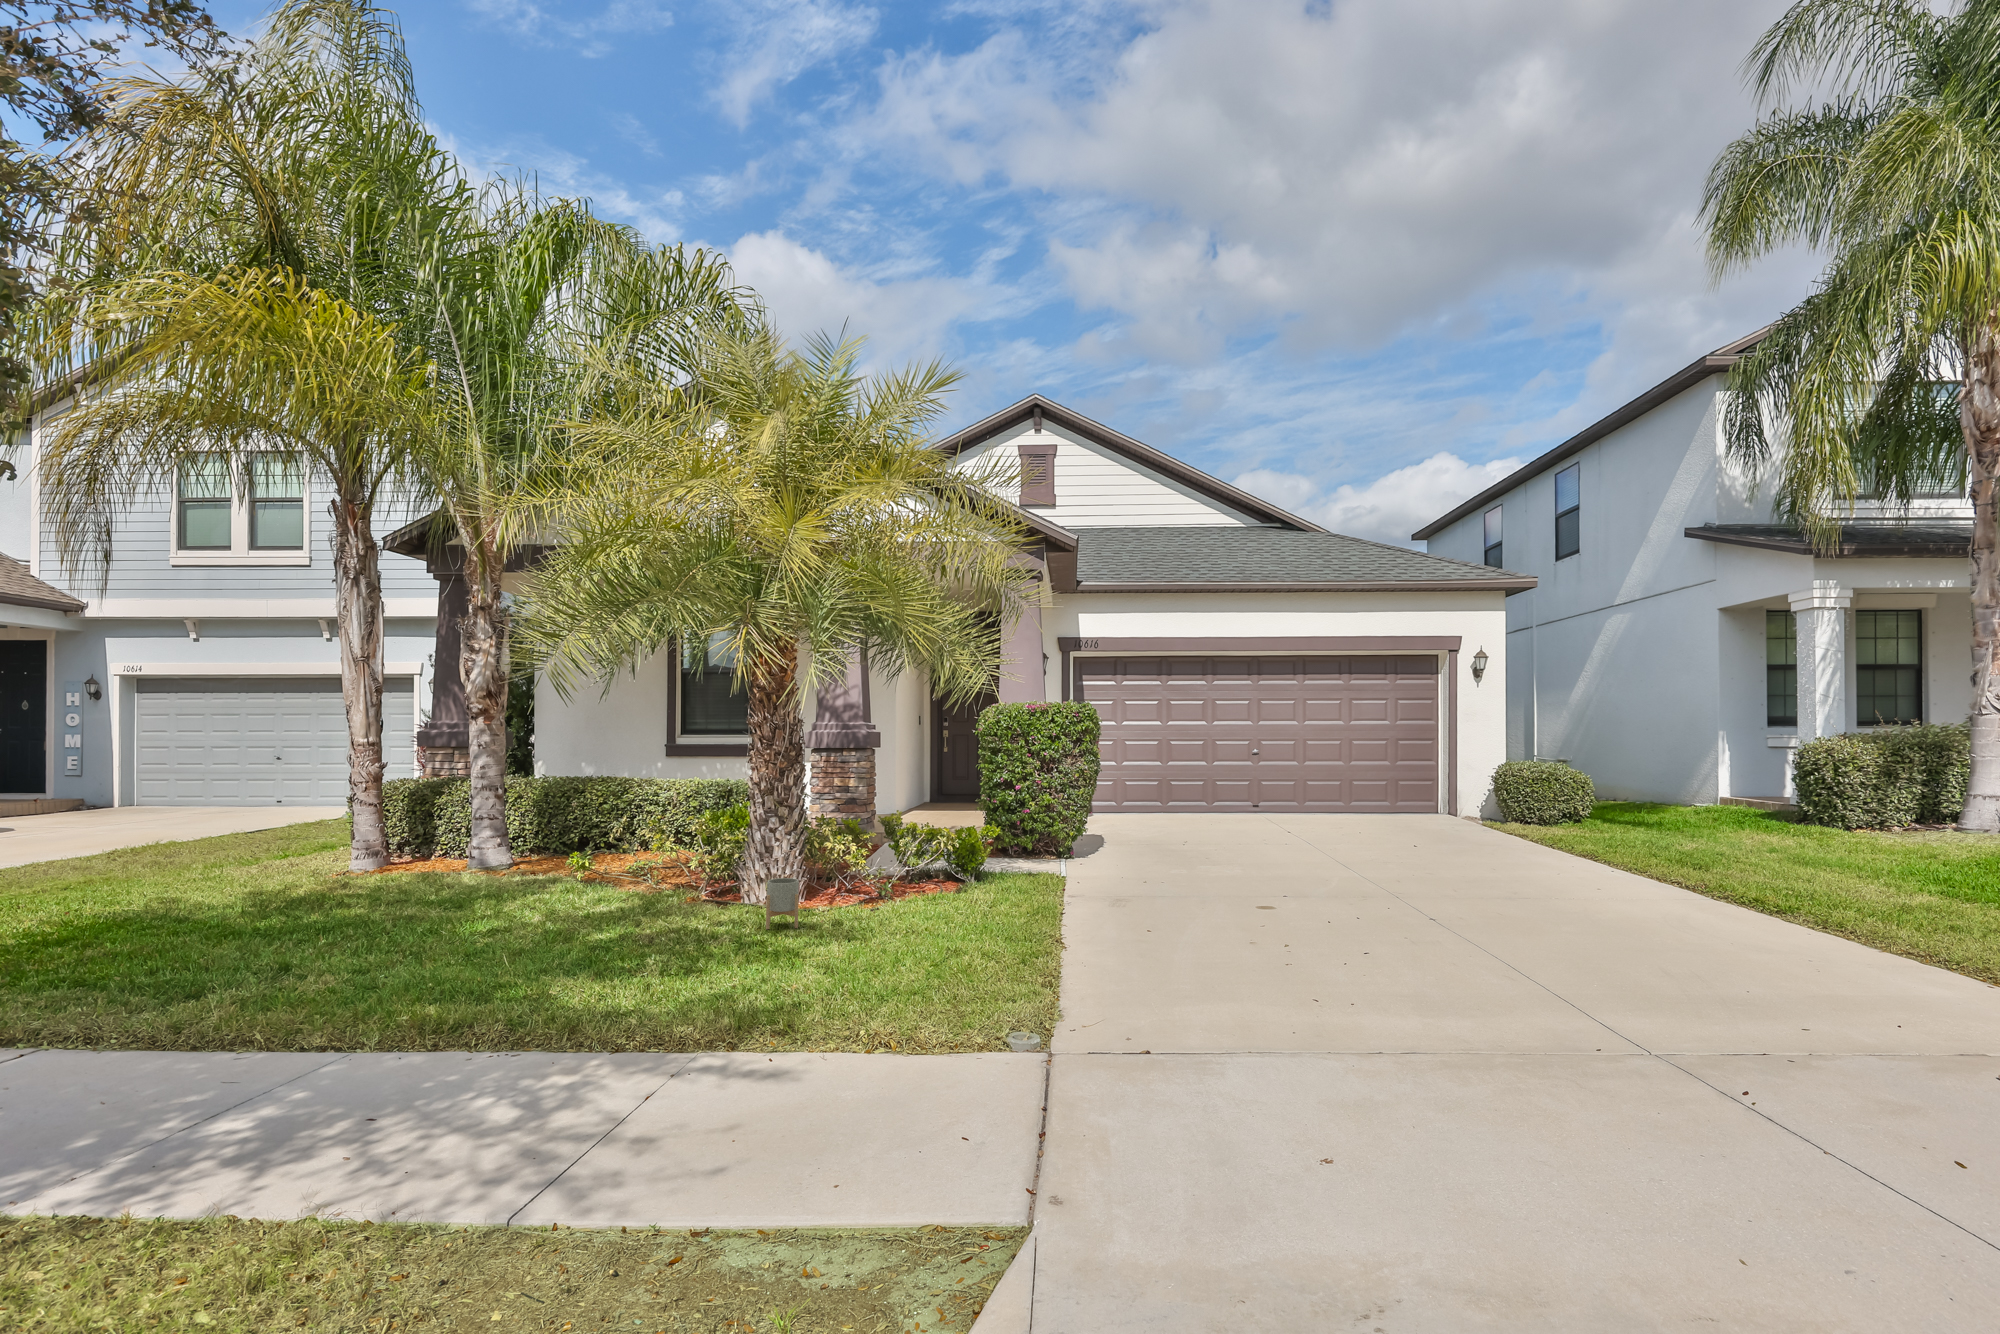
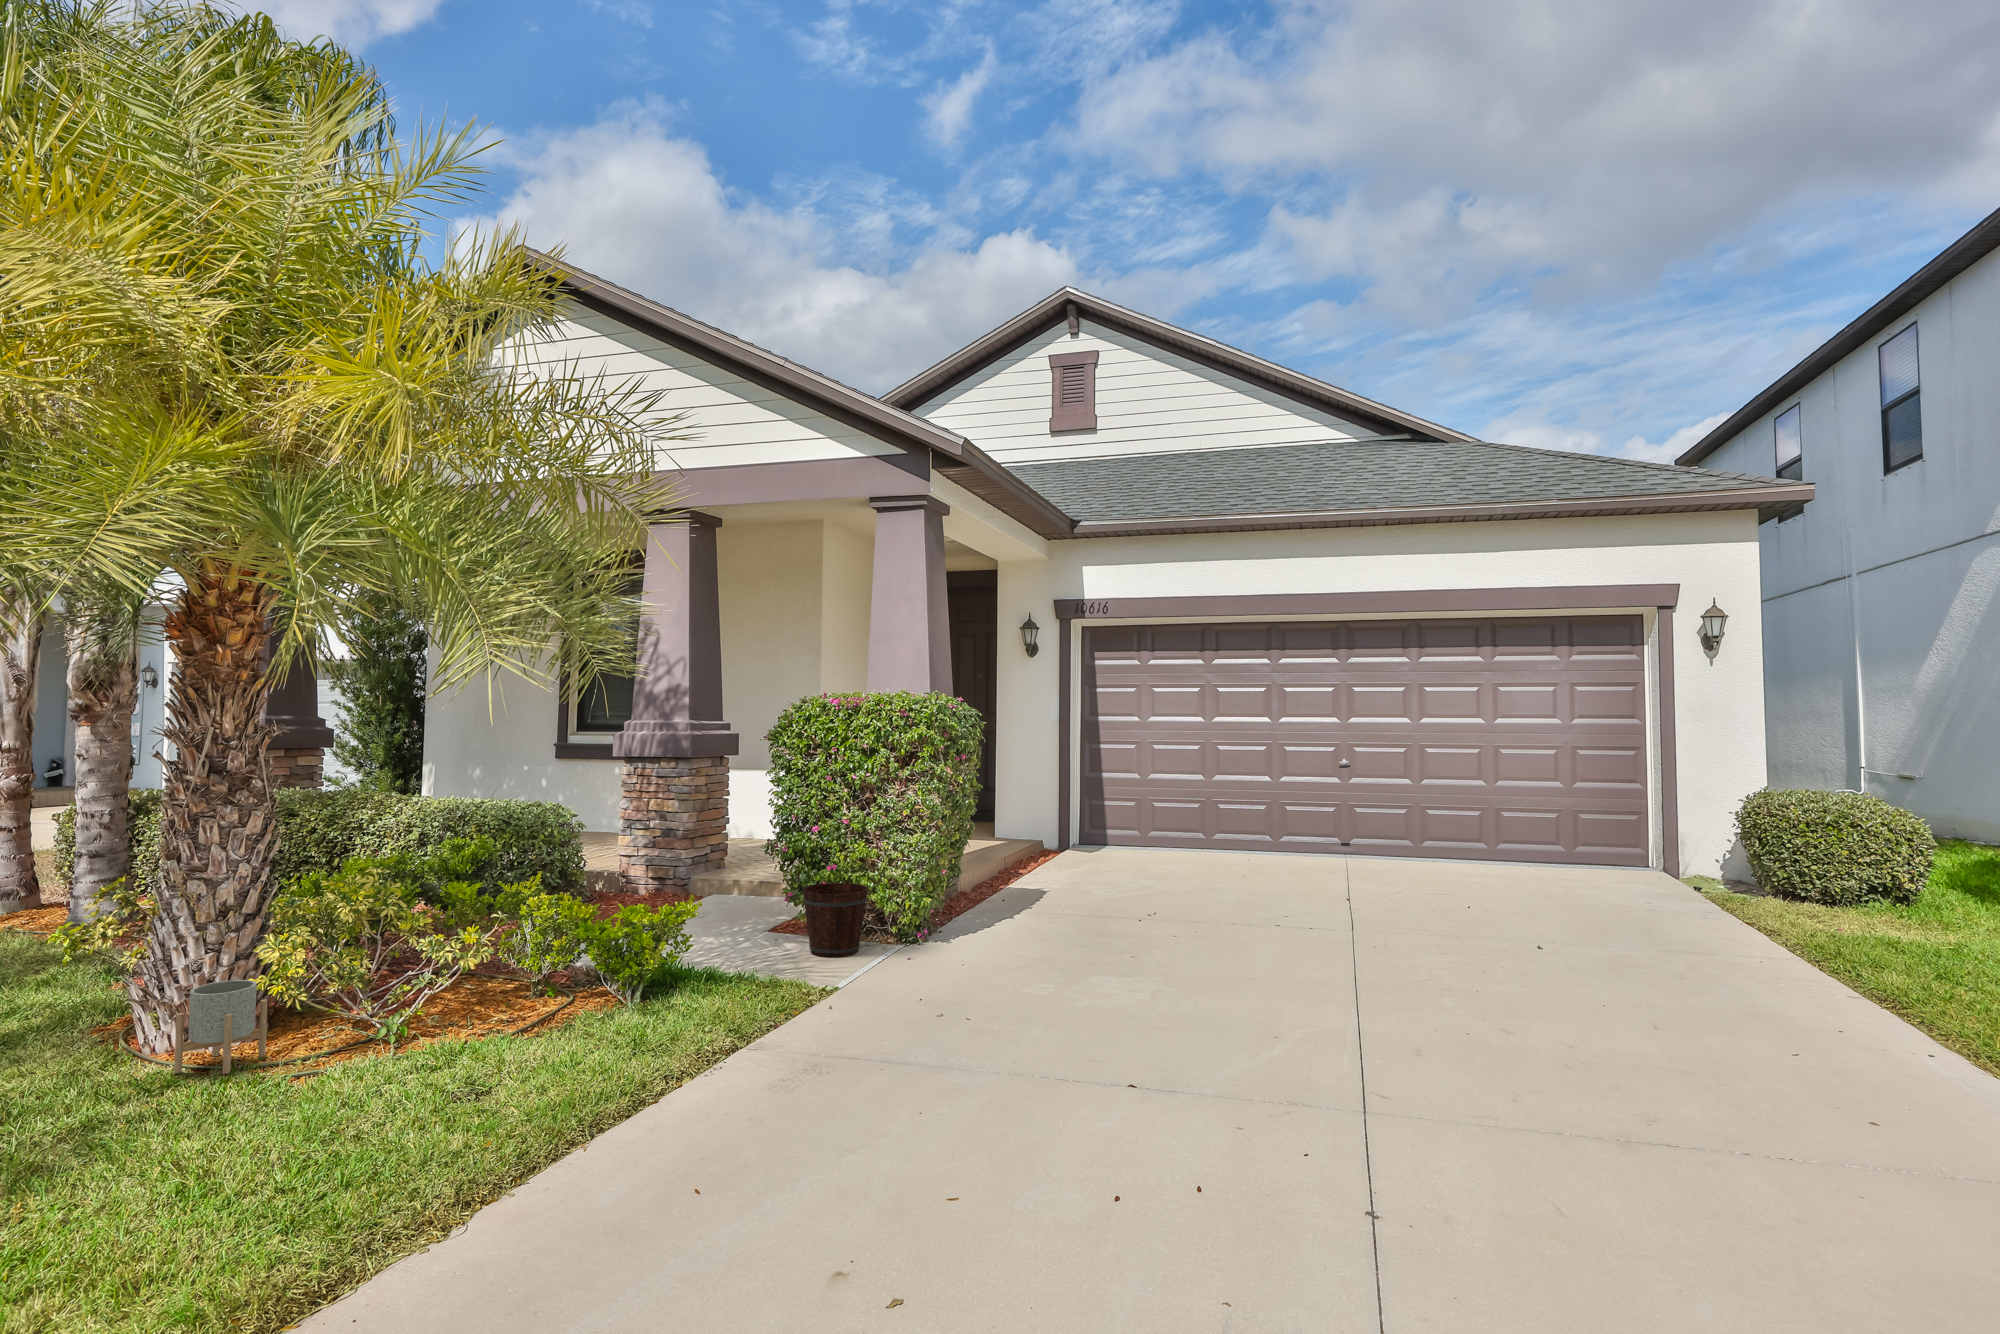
bucket: none [1003,825,1043,871] -> present [803,880,868,957]

